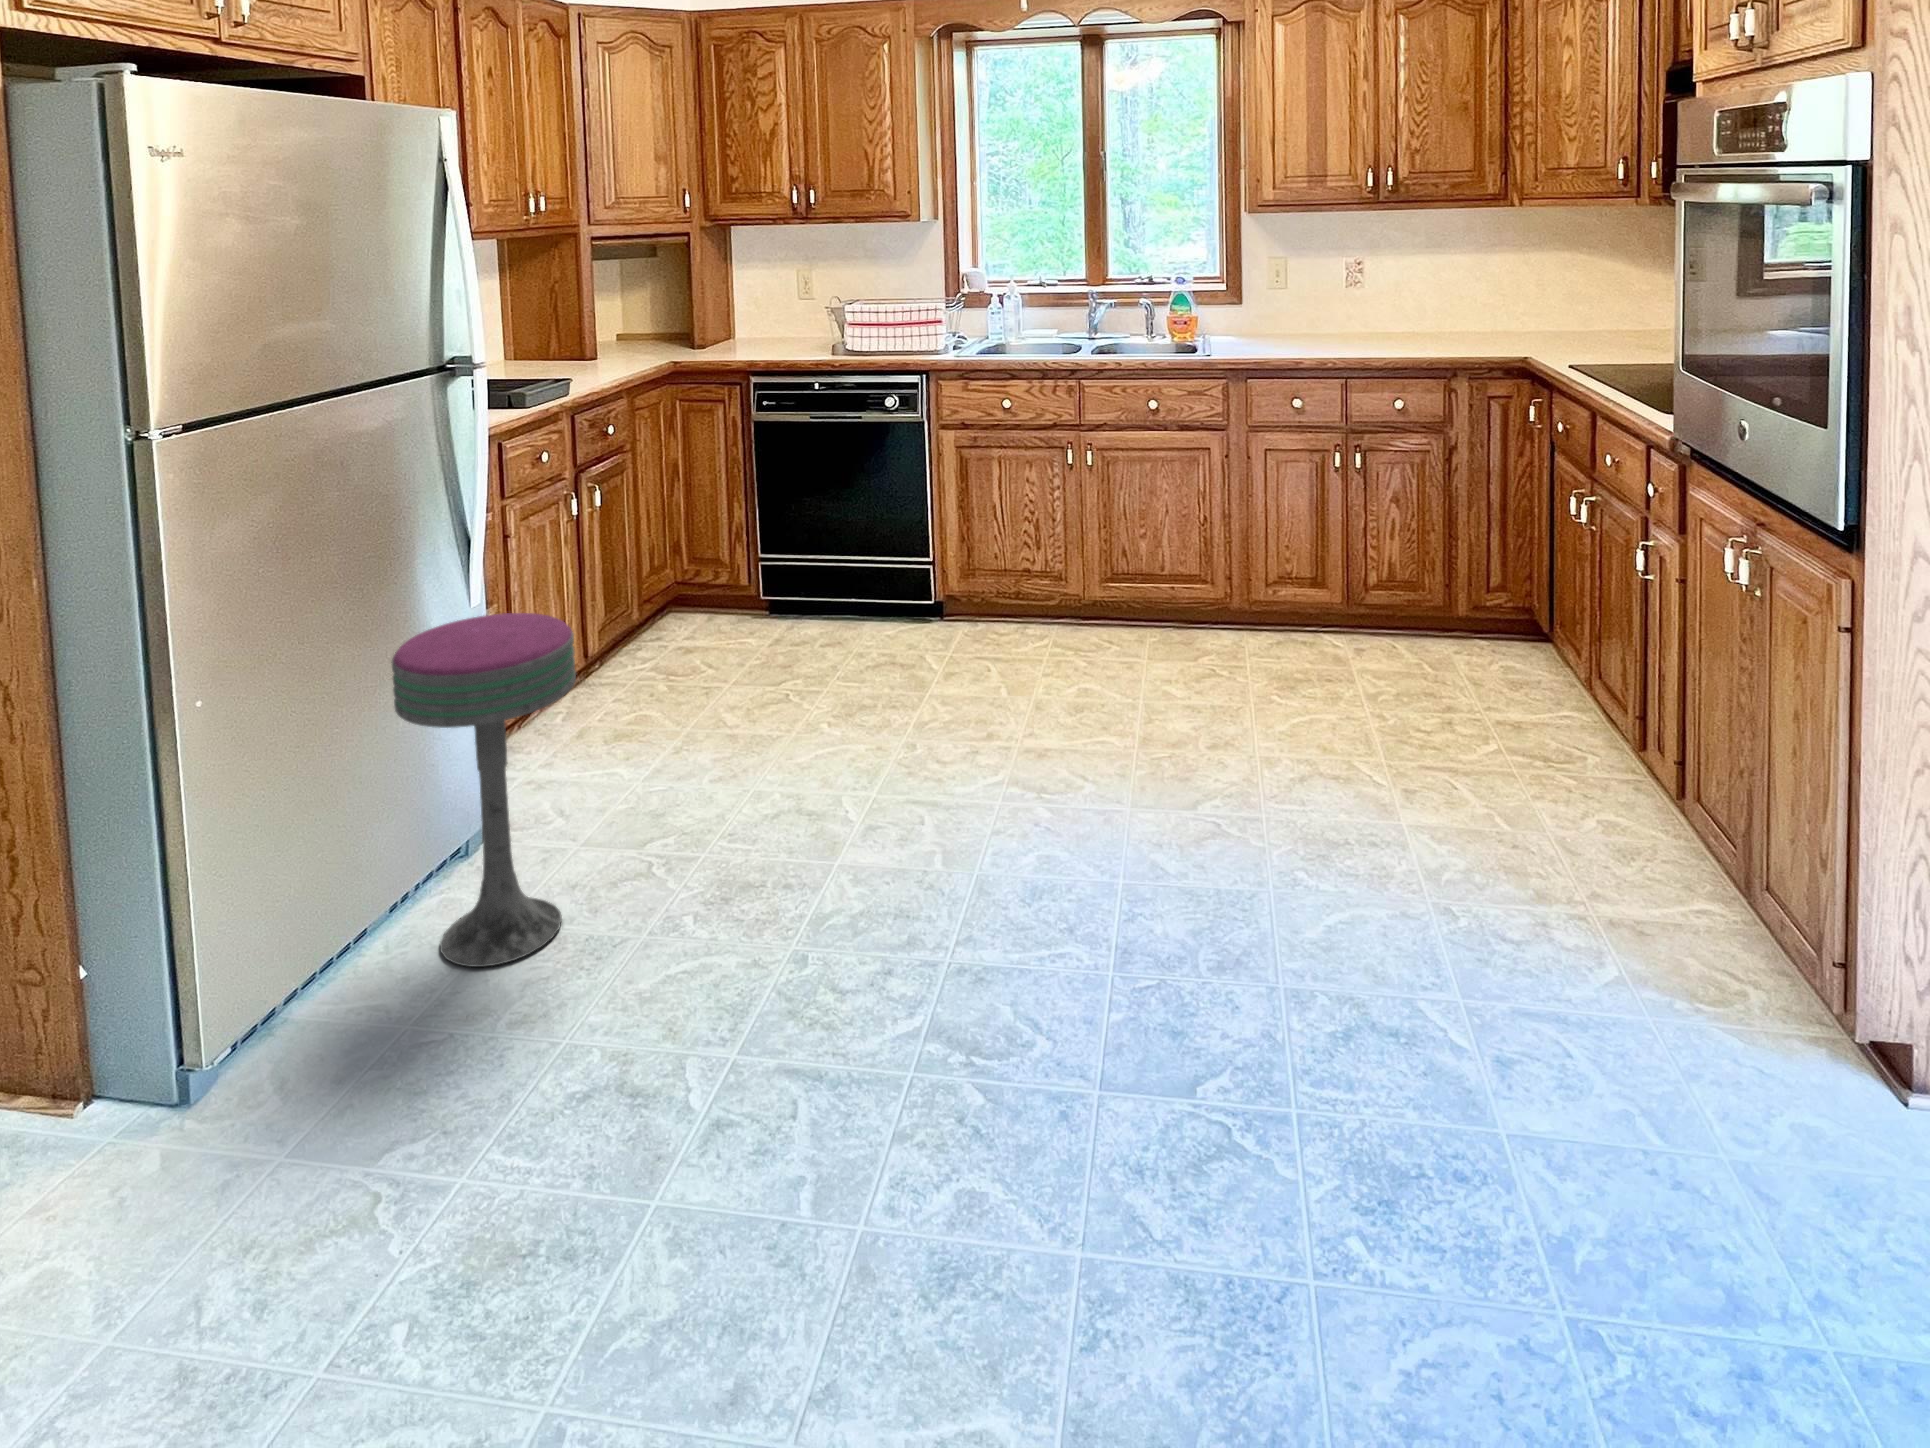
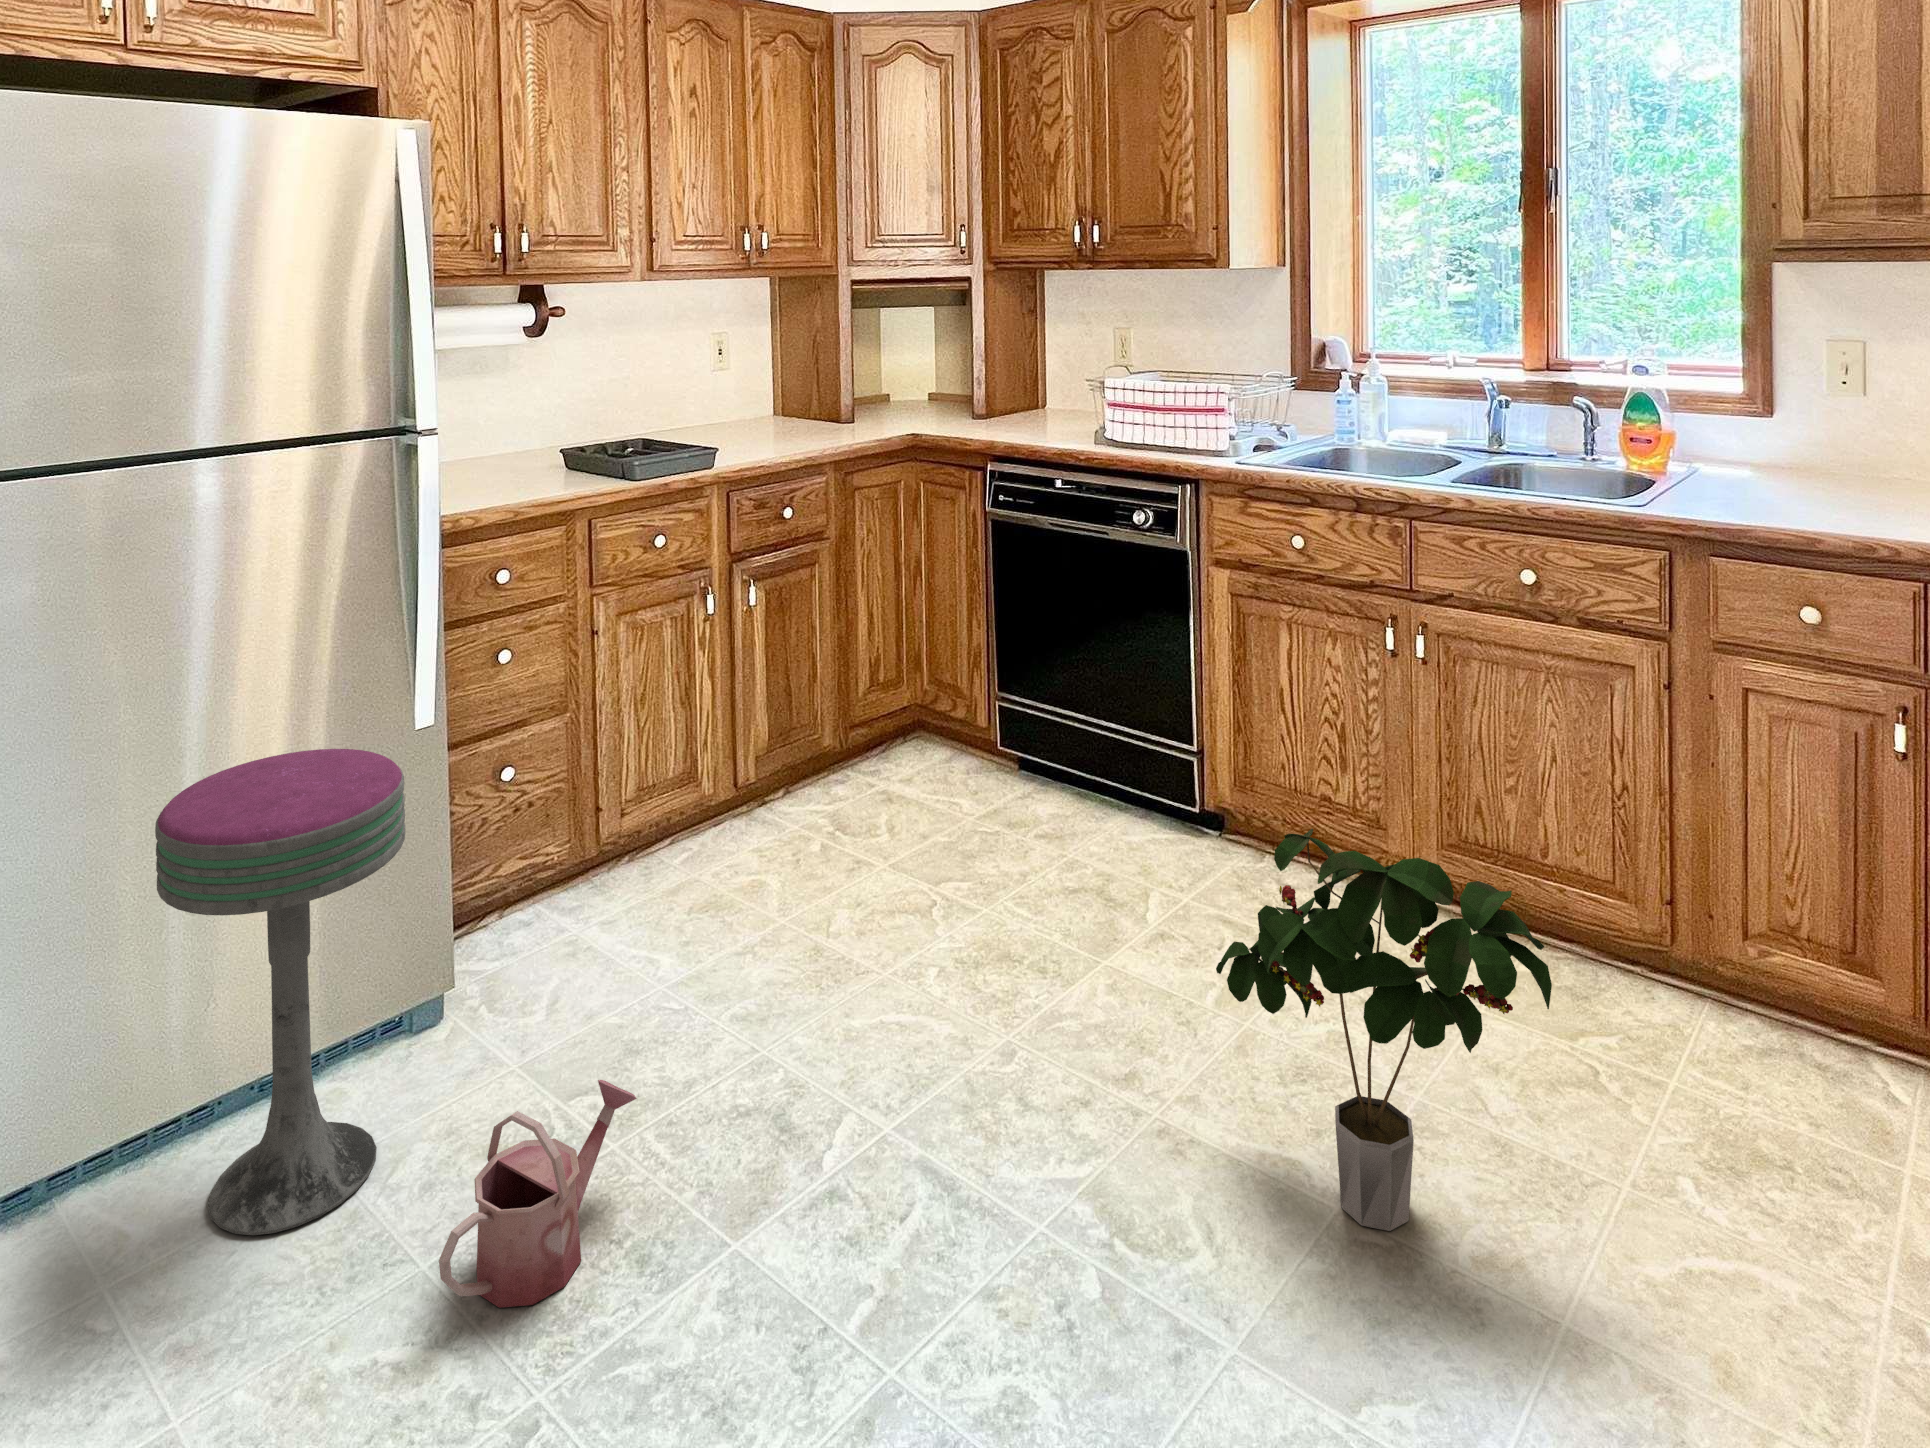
potted plant: none [1062,544,1247,747] -> present [1216,829,1552,1231]
watering can: none [692,790,769,924] -> present [439,1080,637,1308]

